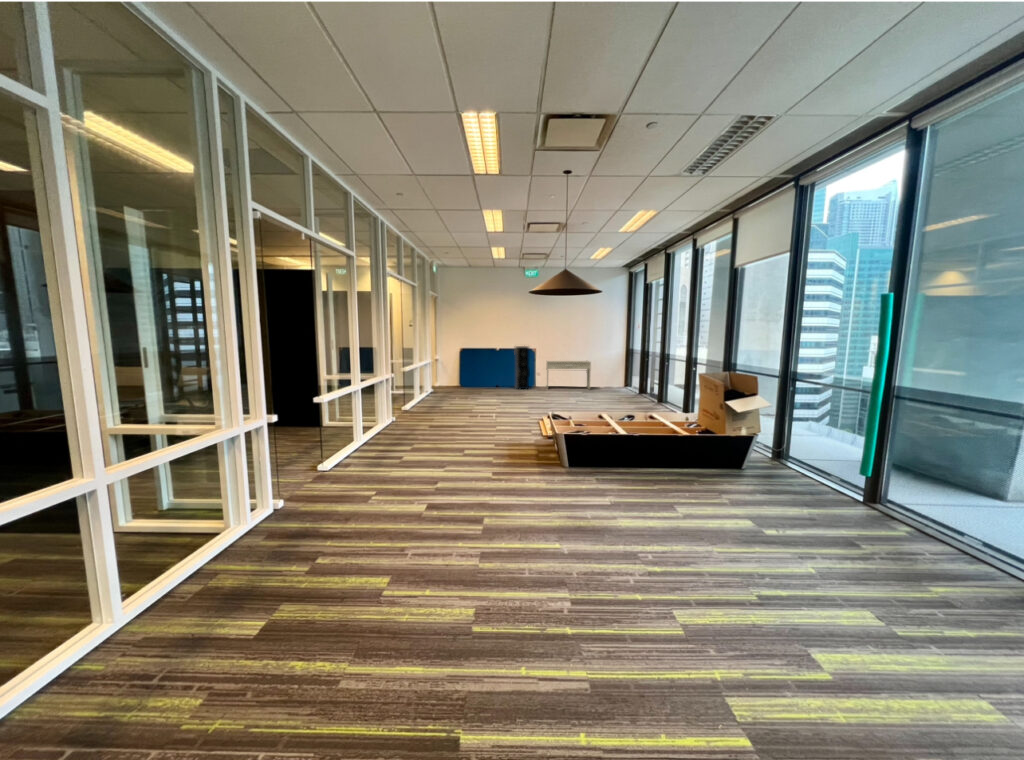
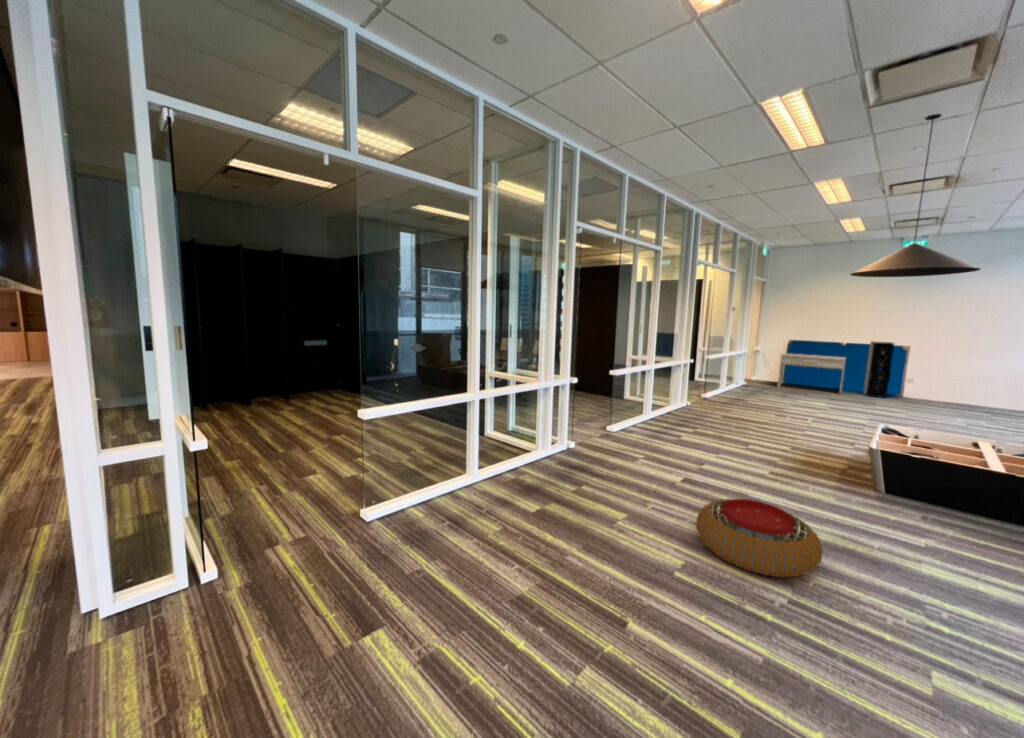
desk: present [546,360,591,390] -> present [778,353,846,393]
pouf: none [467,511,575,588] -> present [696,499,823,578]

